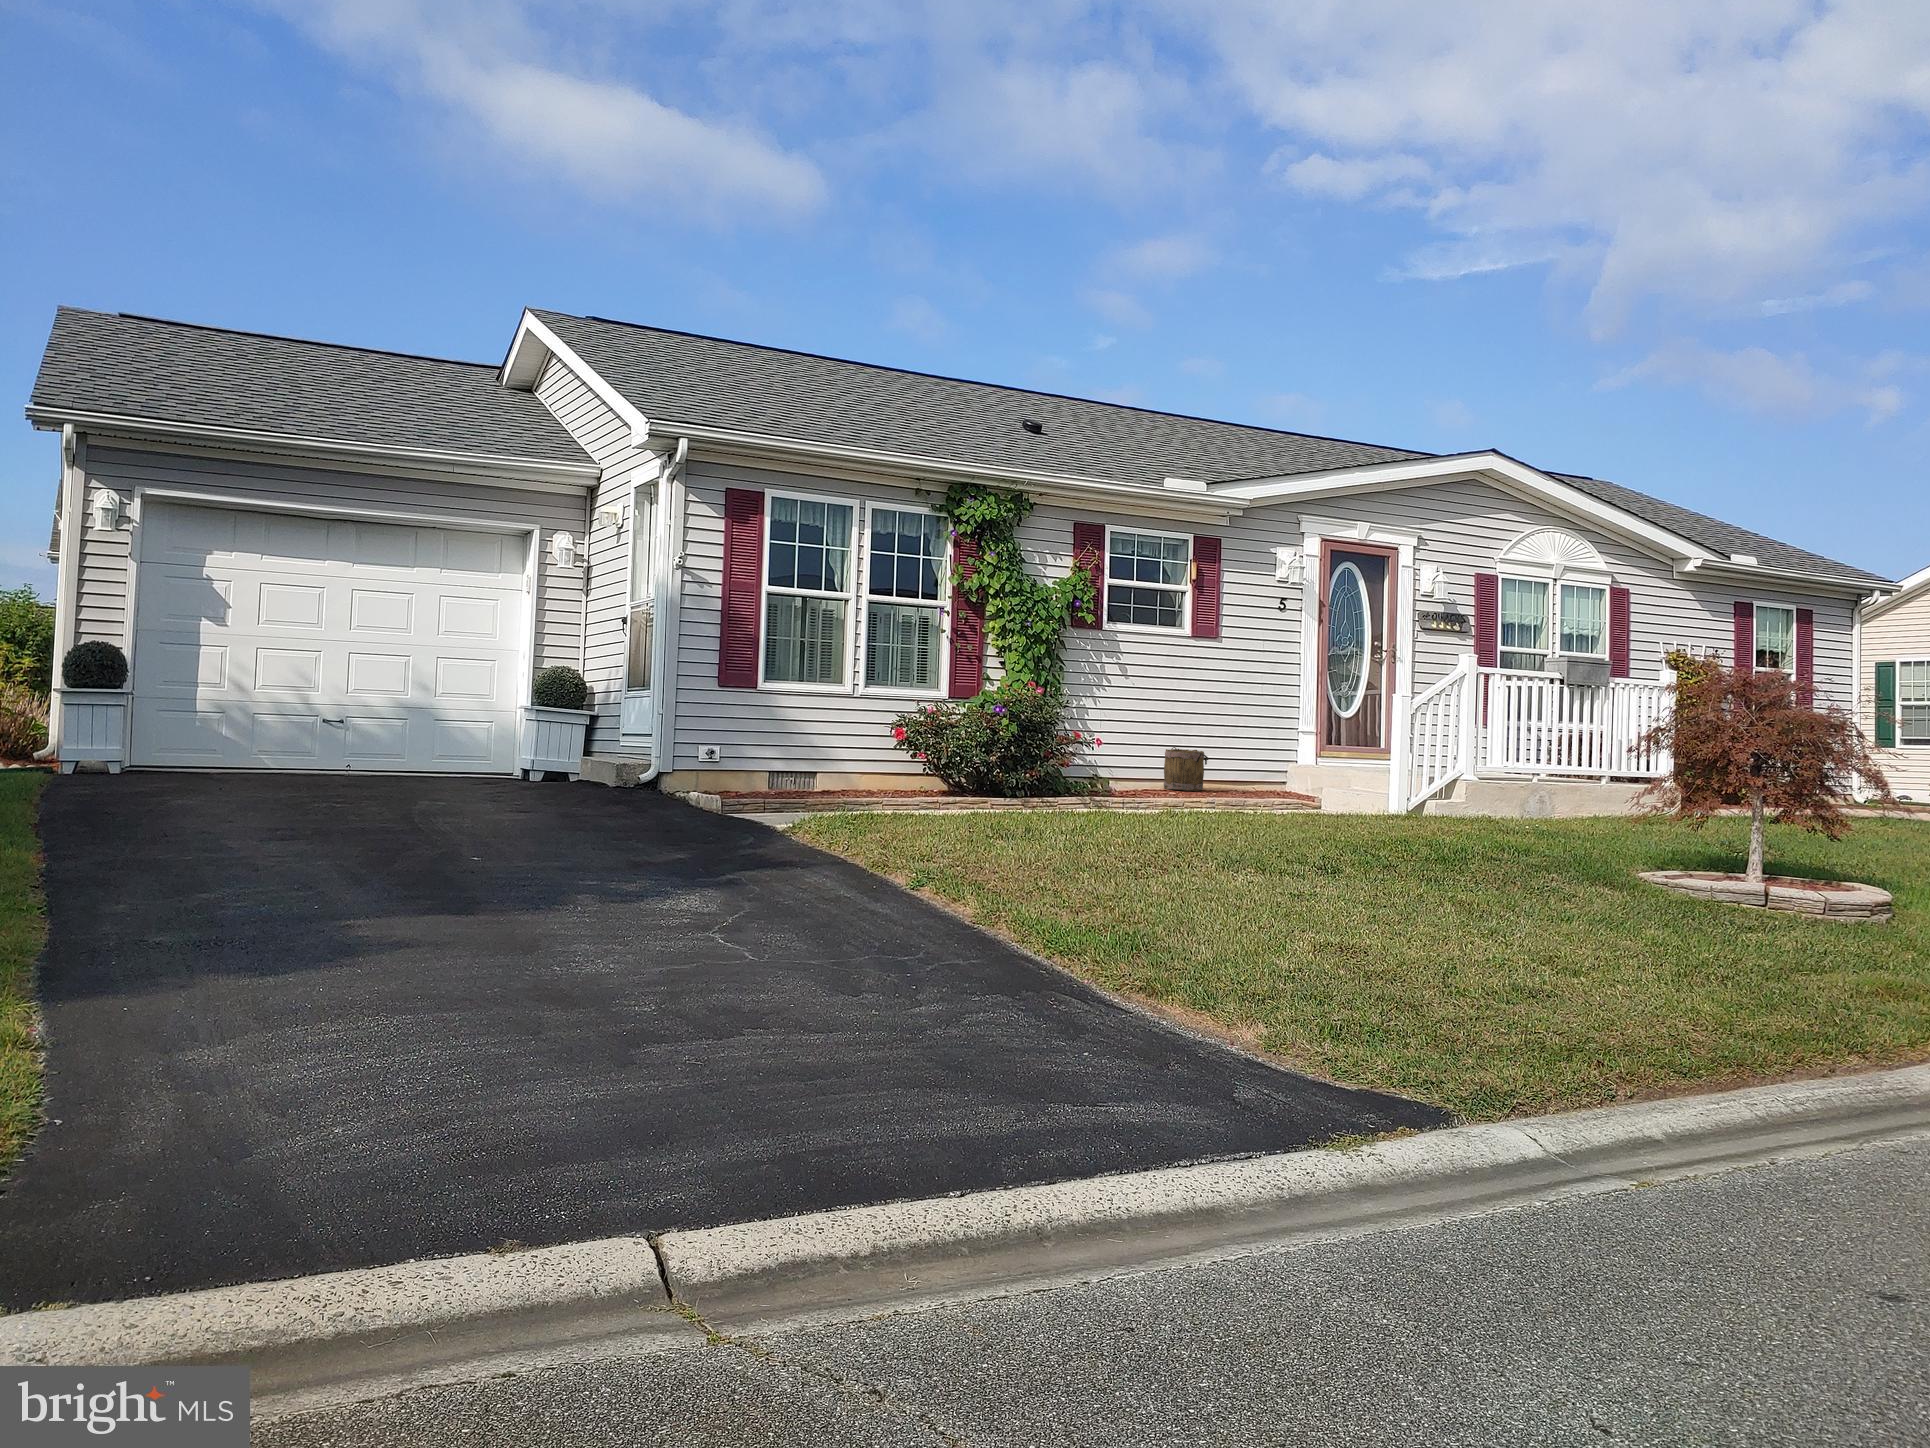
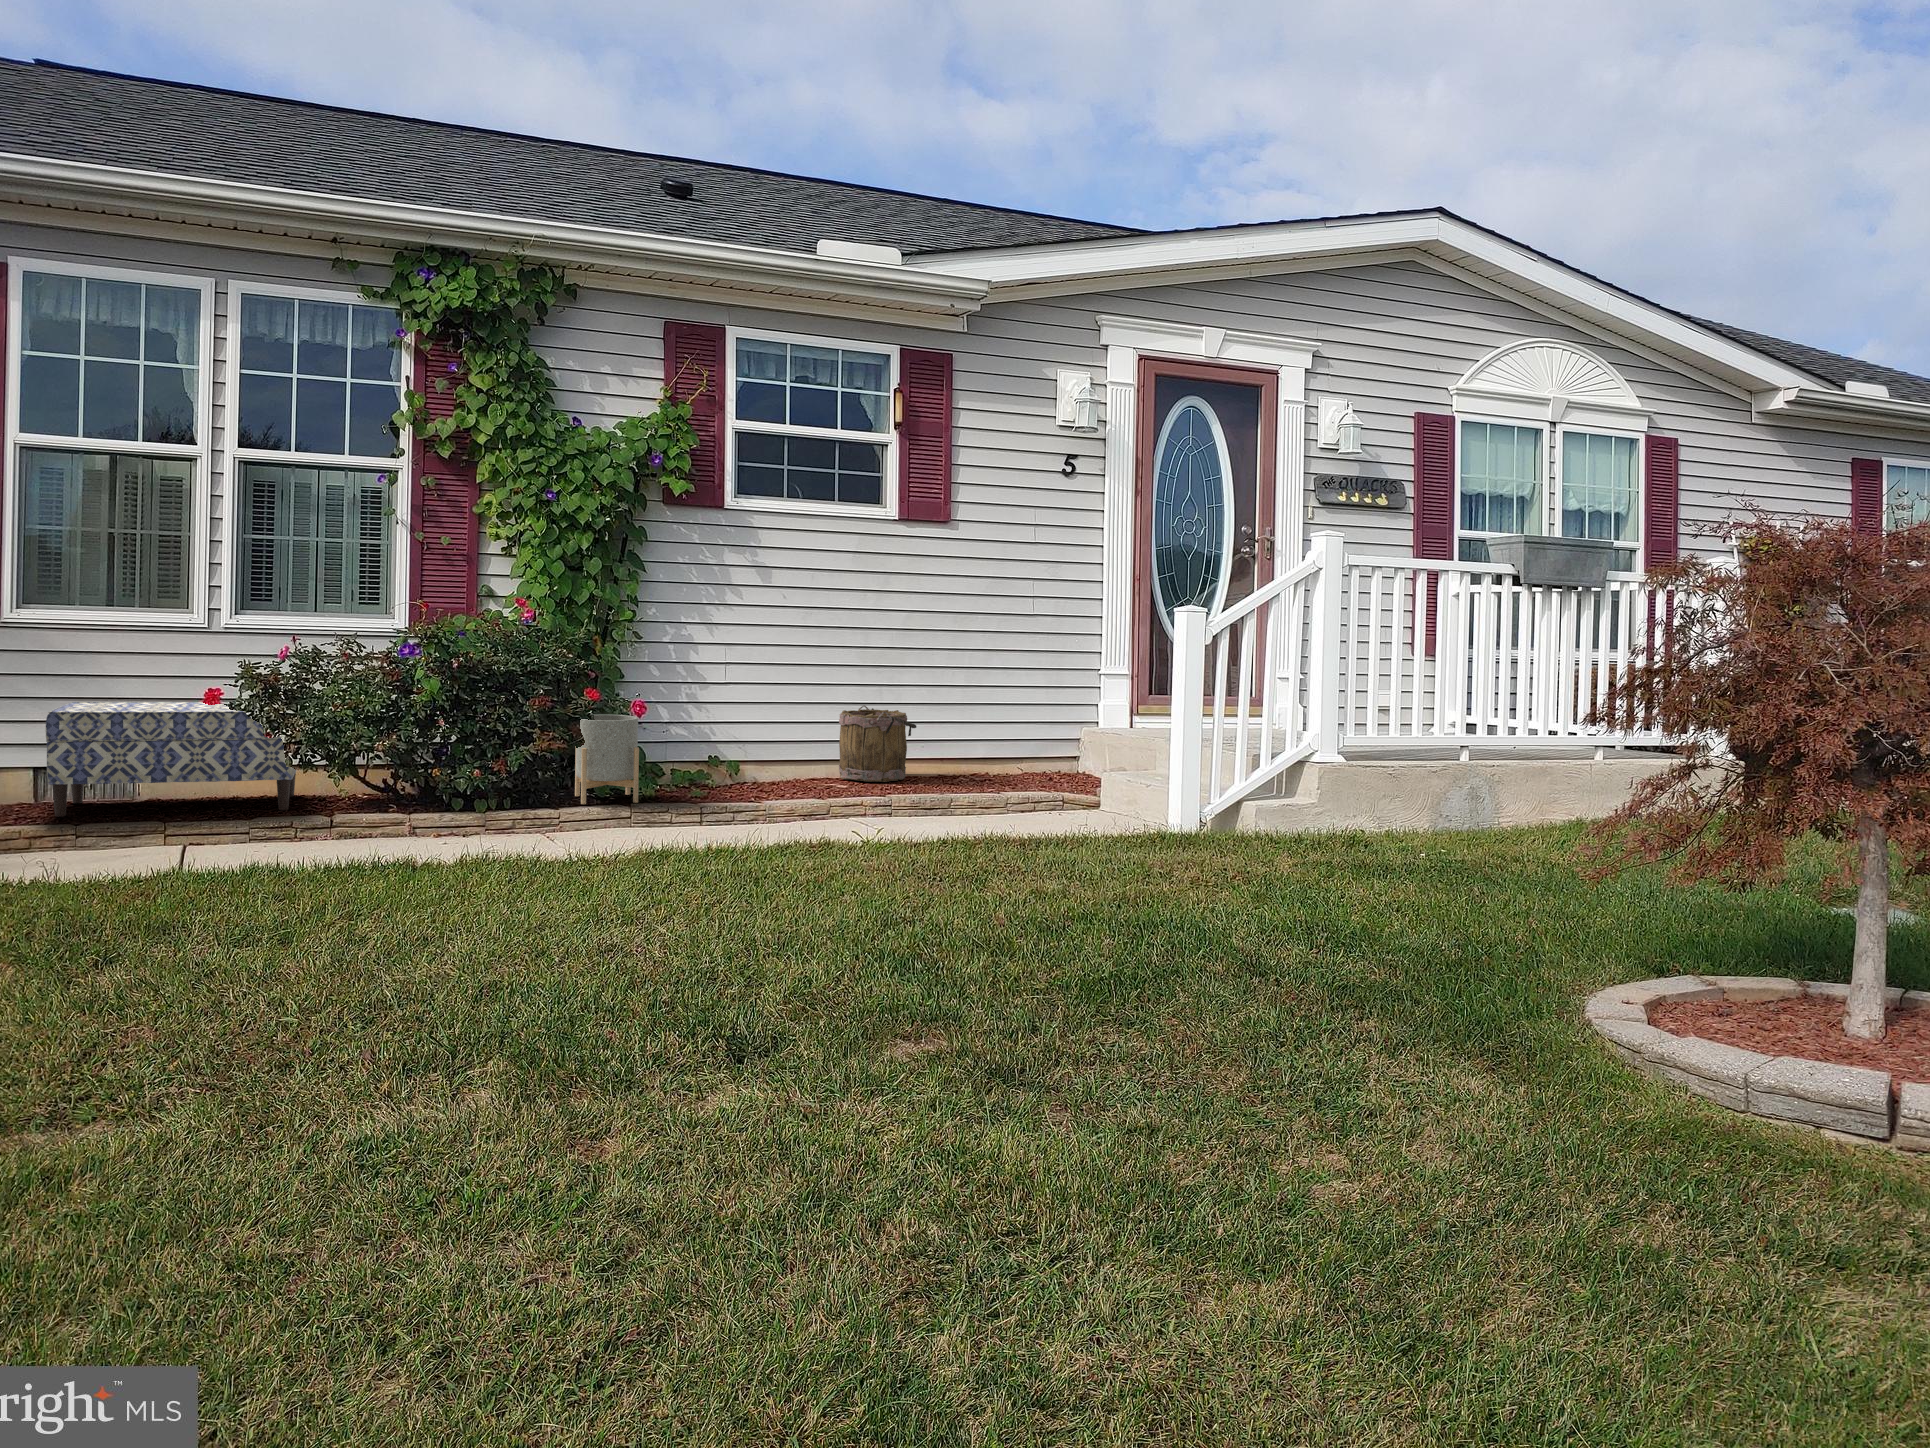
bench: none [789,736,918,797] -> present [46,702,296,817]
planter: none [1042,748,1085,797] -> present [575,715,639,804]

